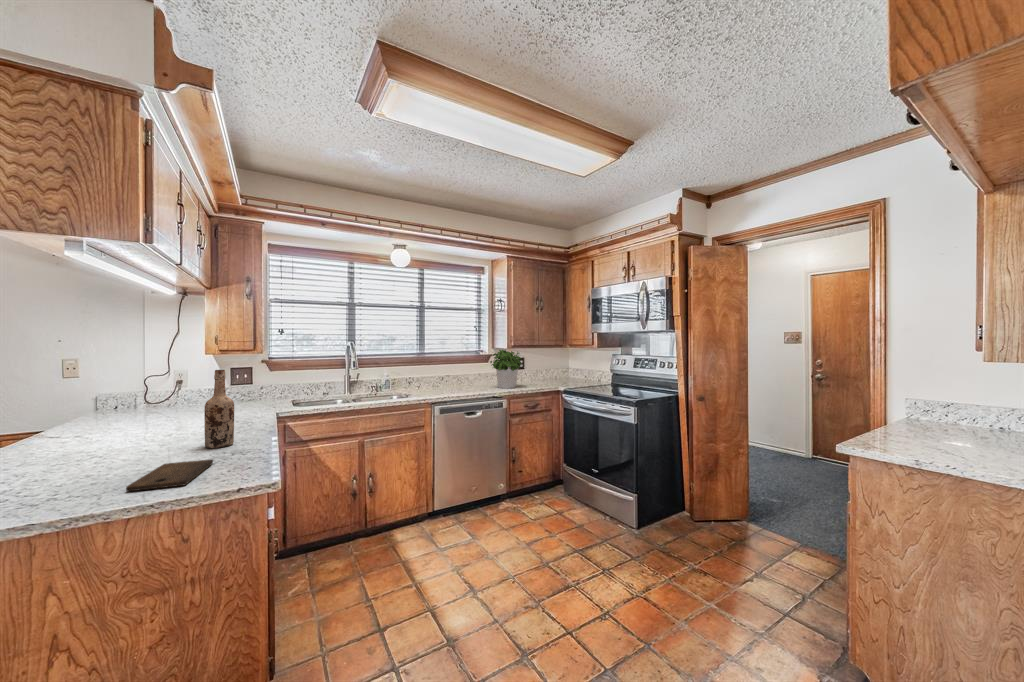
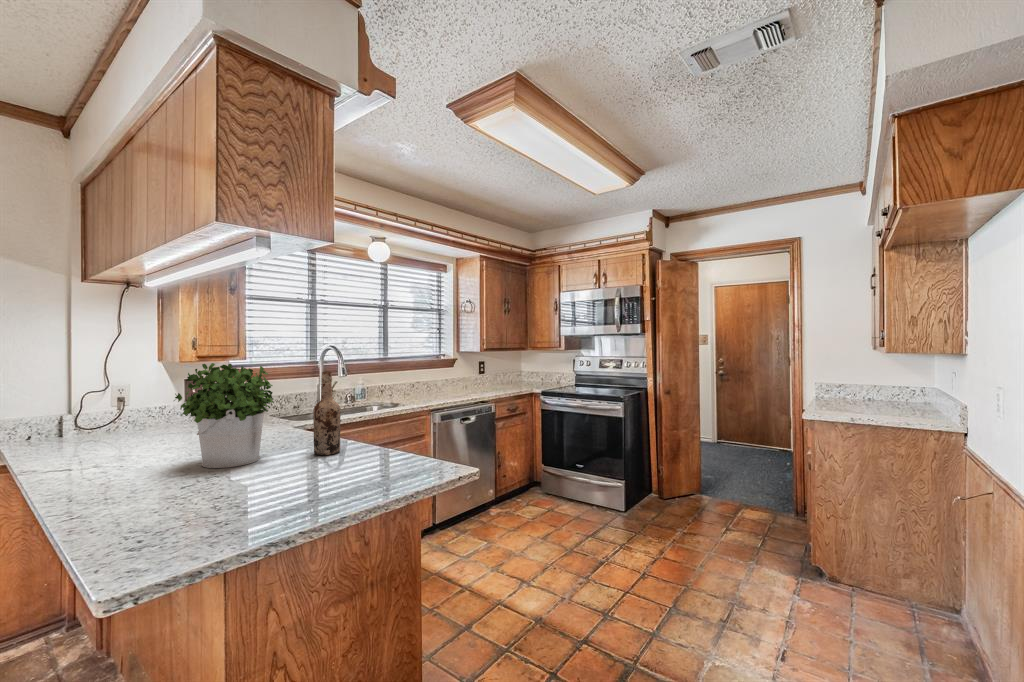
potted plant: present [490,350,521,388] -> present [174,363,274,468]
cutting board: present [126,459,213,492] -> none [335,458,403,484]

